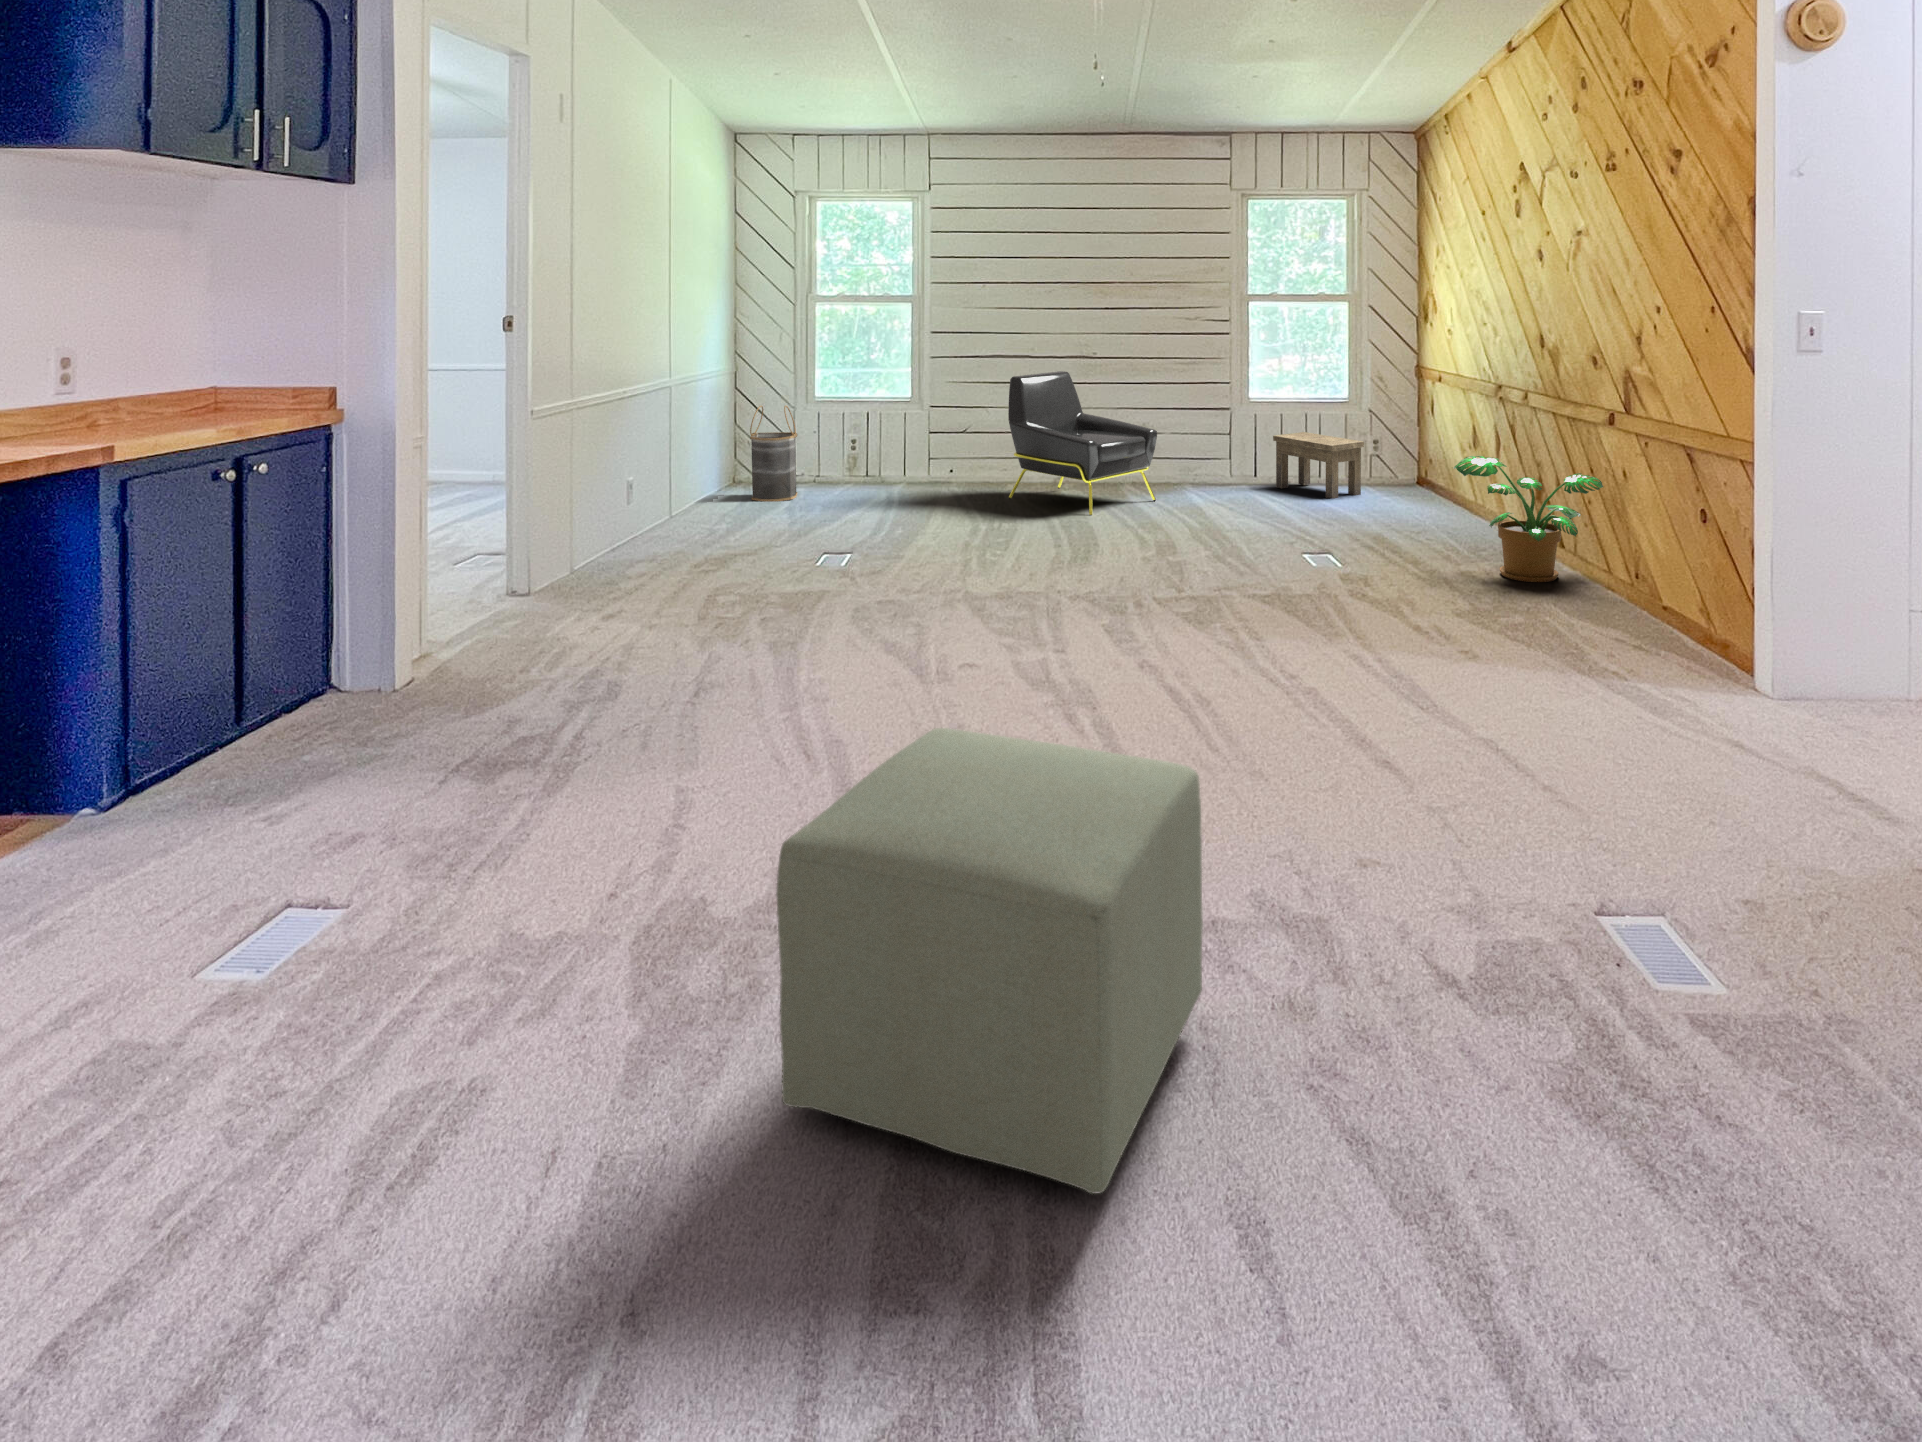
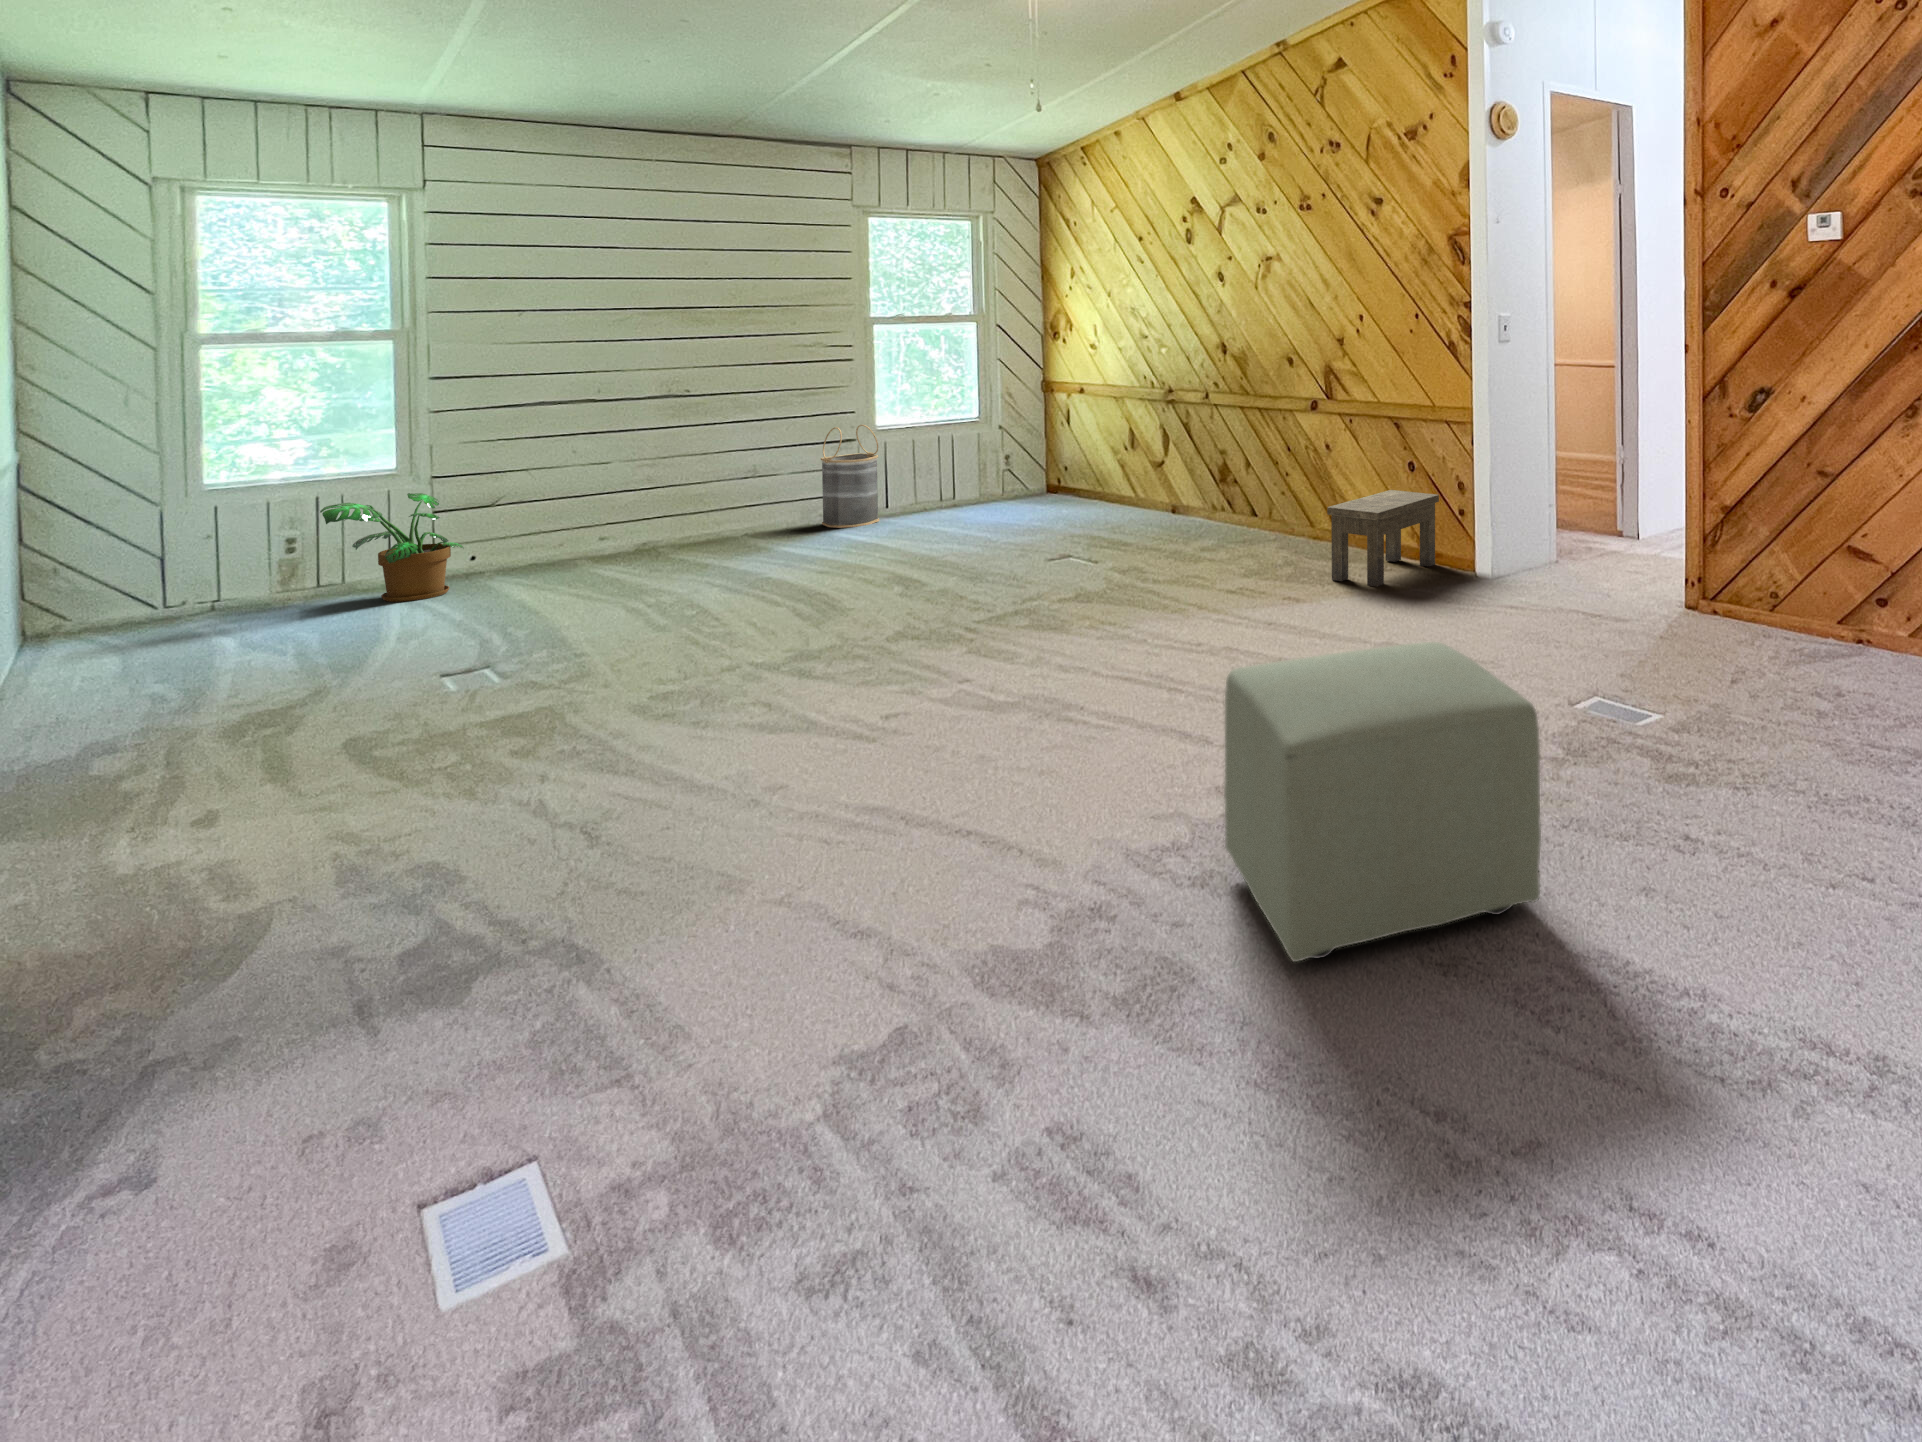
armchair: present [1008,371,1157,516] -> none [601,408,801,567]
basket: present [750,405,797,502] -> present [821,425,879,528]
side table: present [1273,432,1364,499] -> present [1327,490,1439,586]
potted plant: present [1454,456,1603,582] -> present [320,493,464,602]

